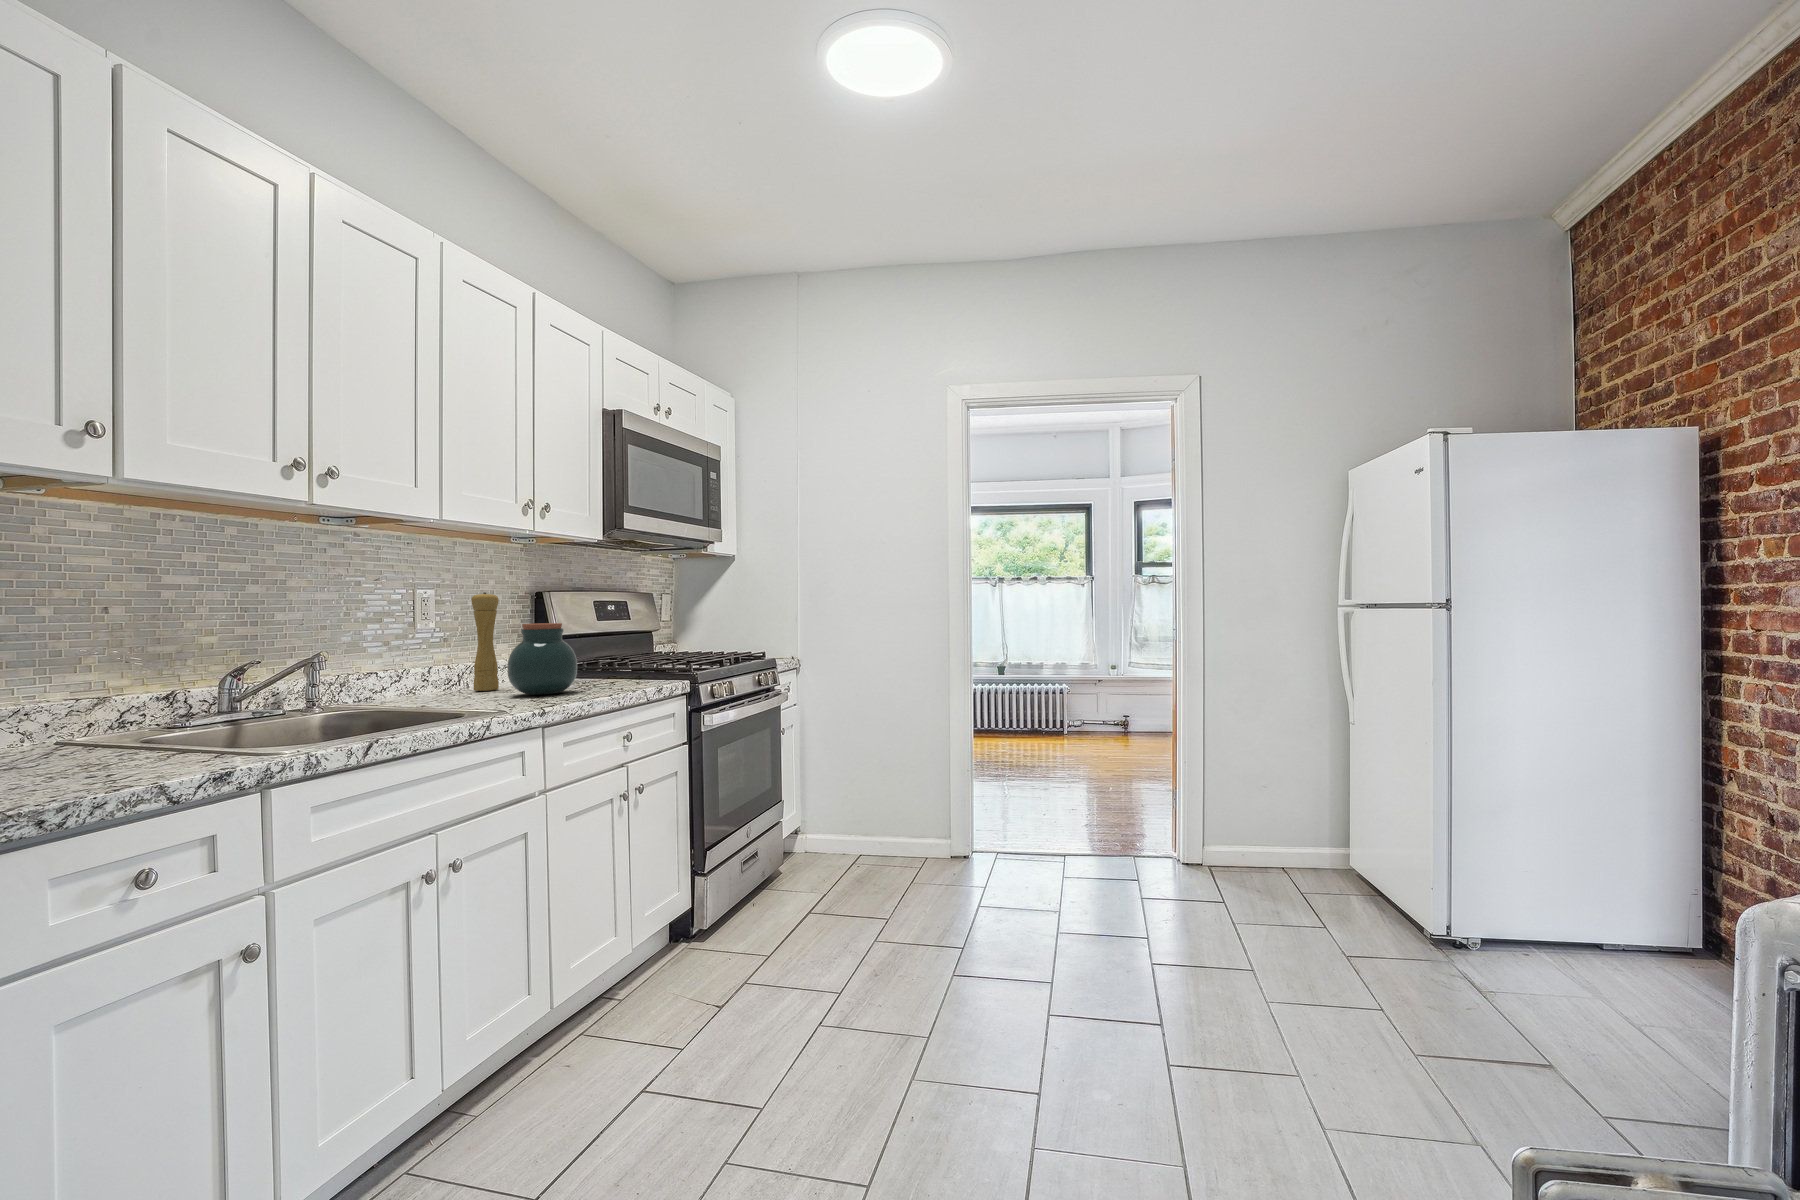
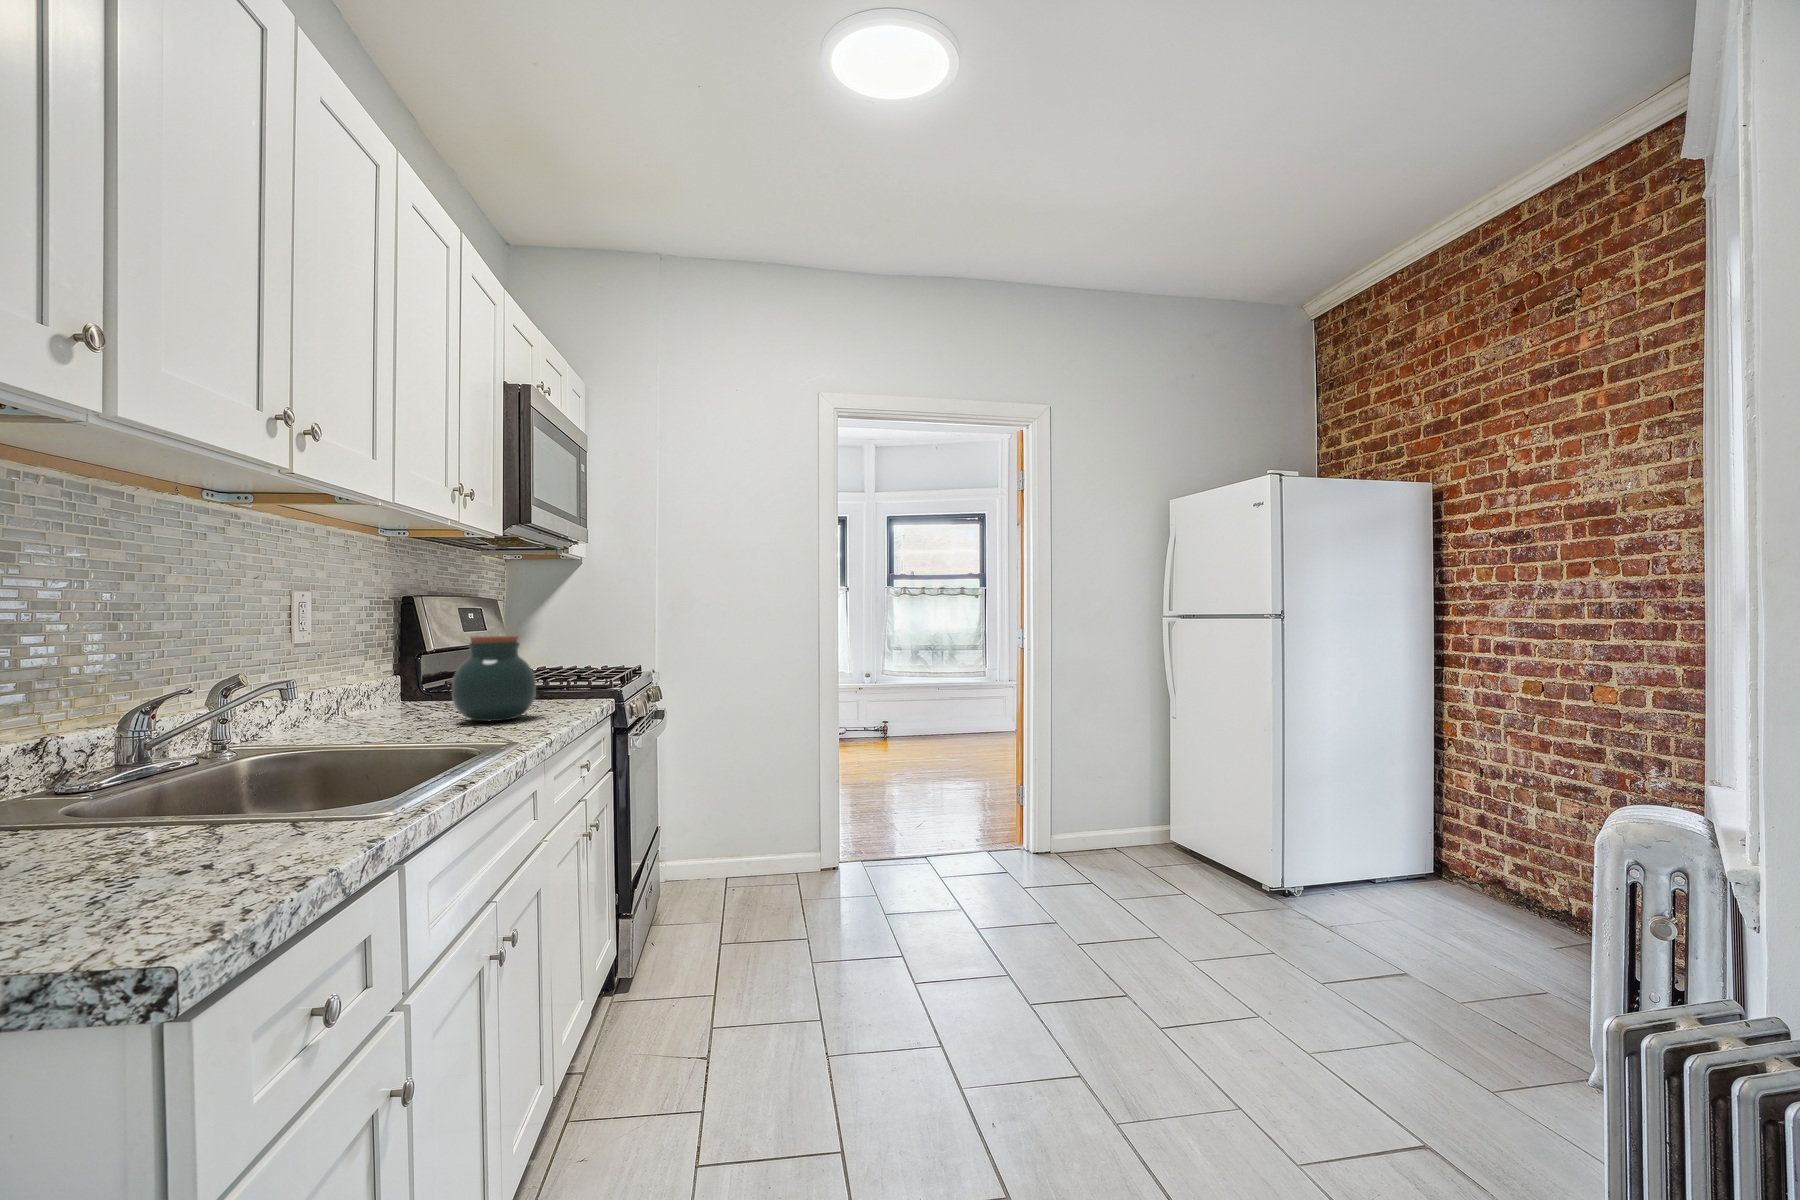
pepper mill: present [471,592,499,691] -> none [367,598,403,721]

